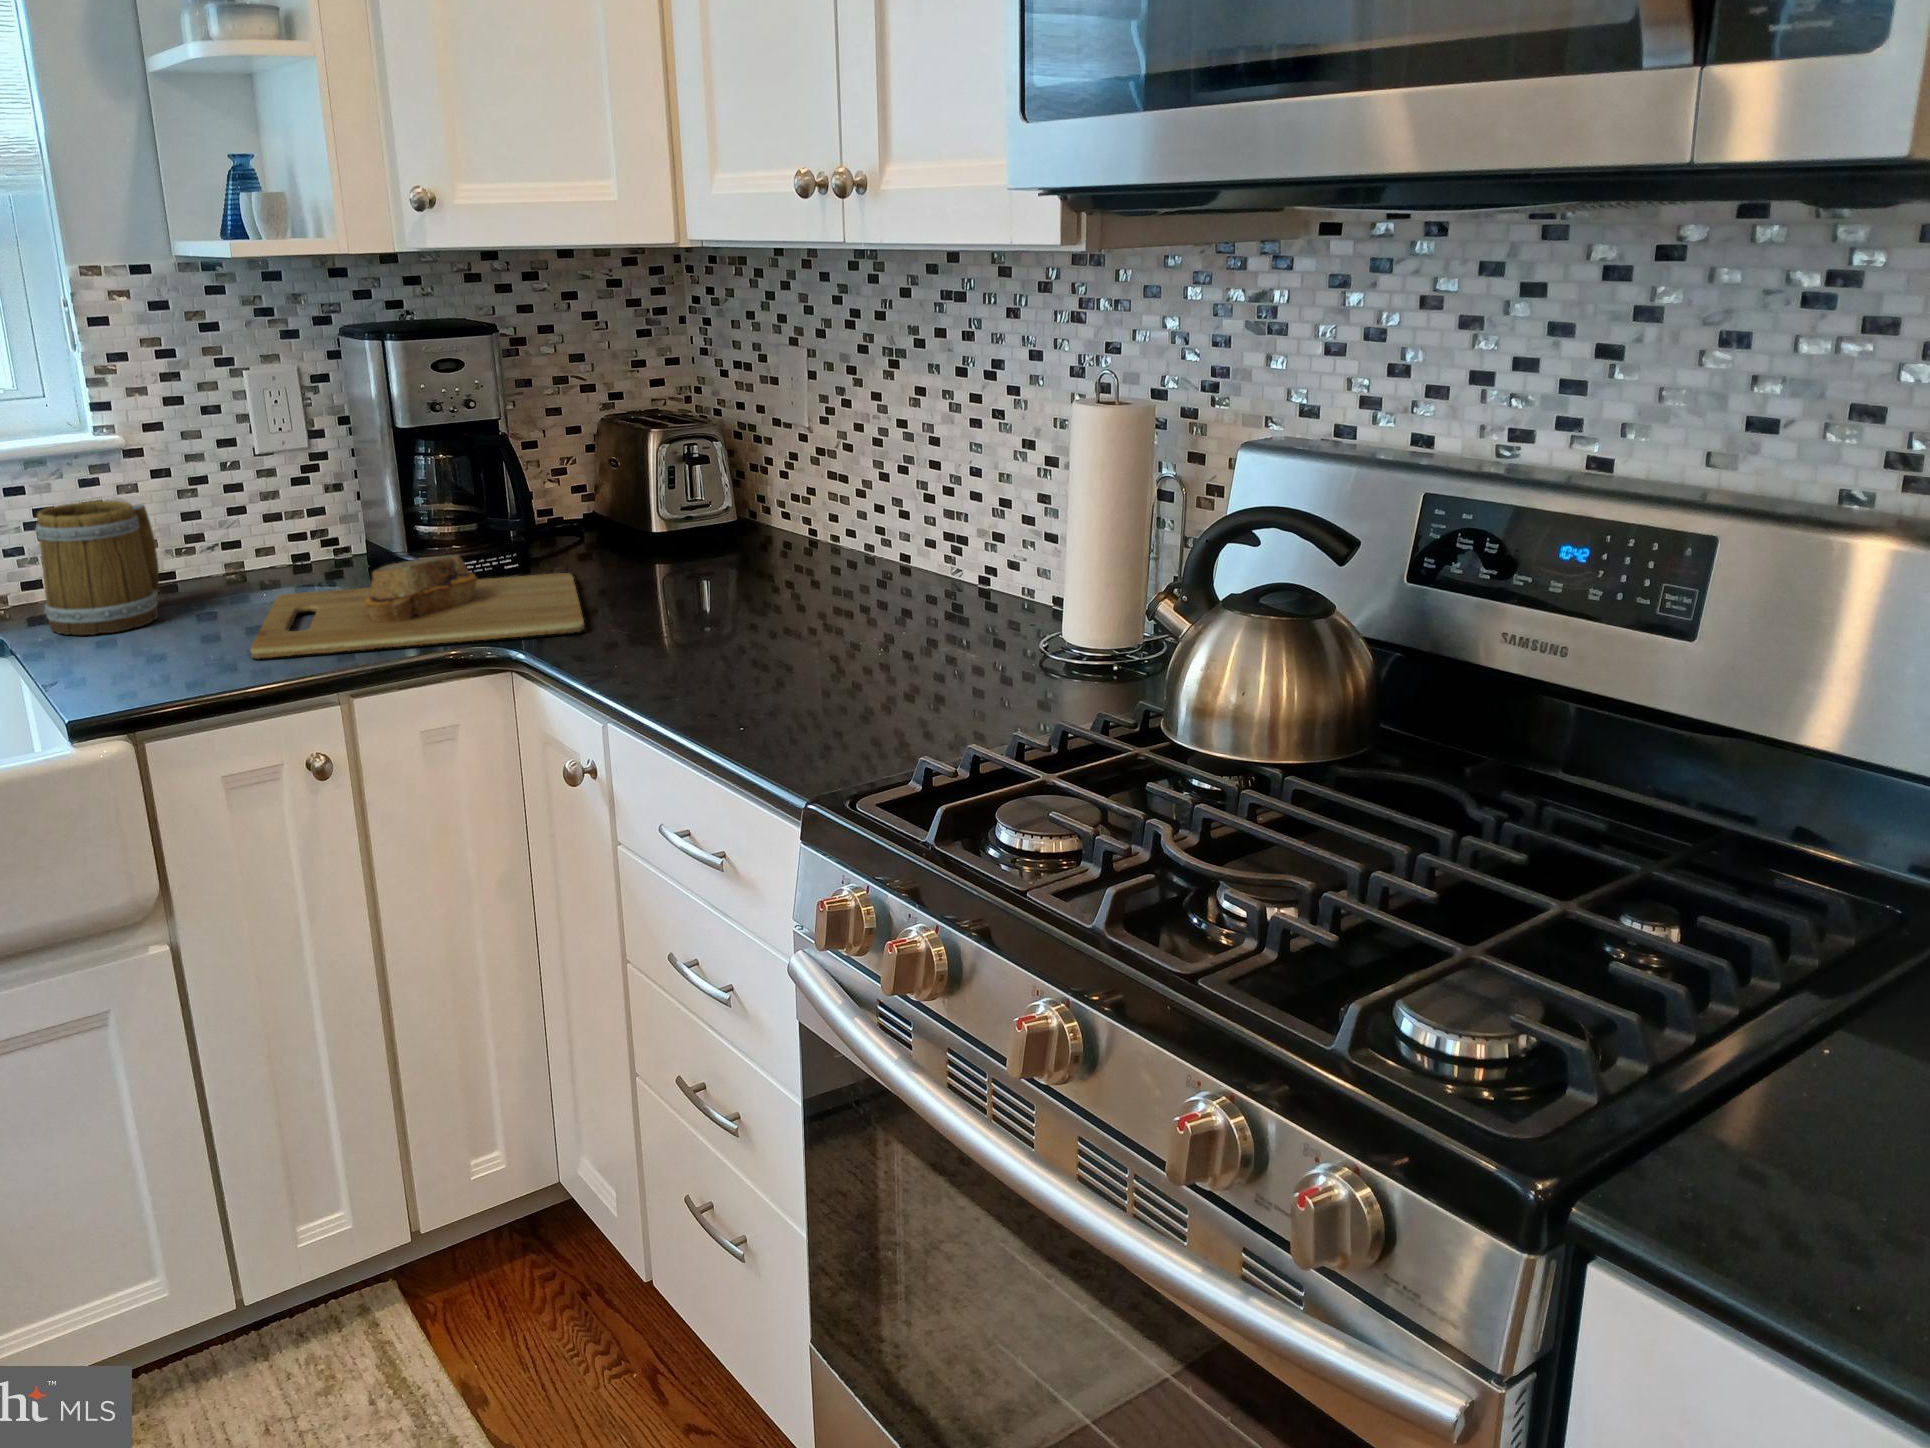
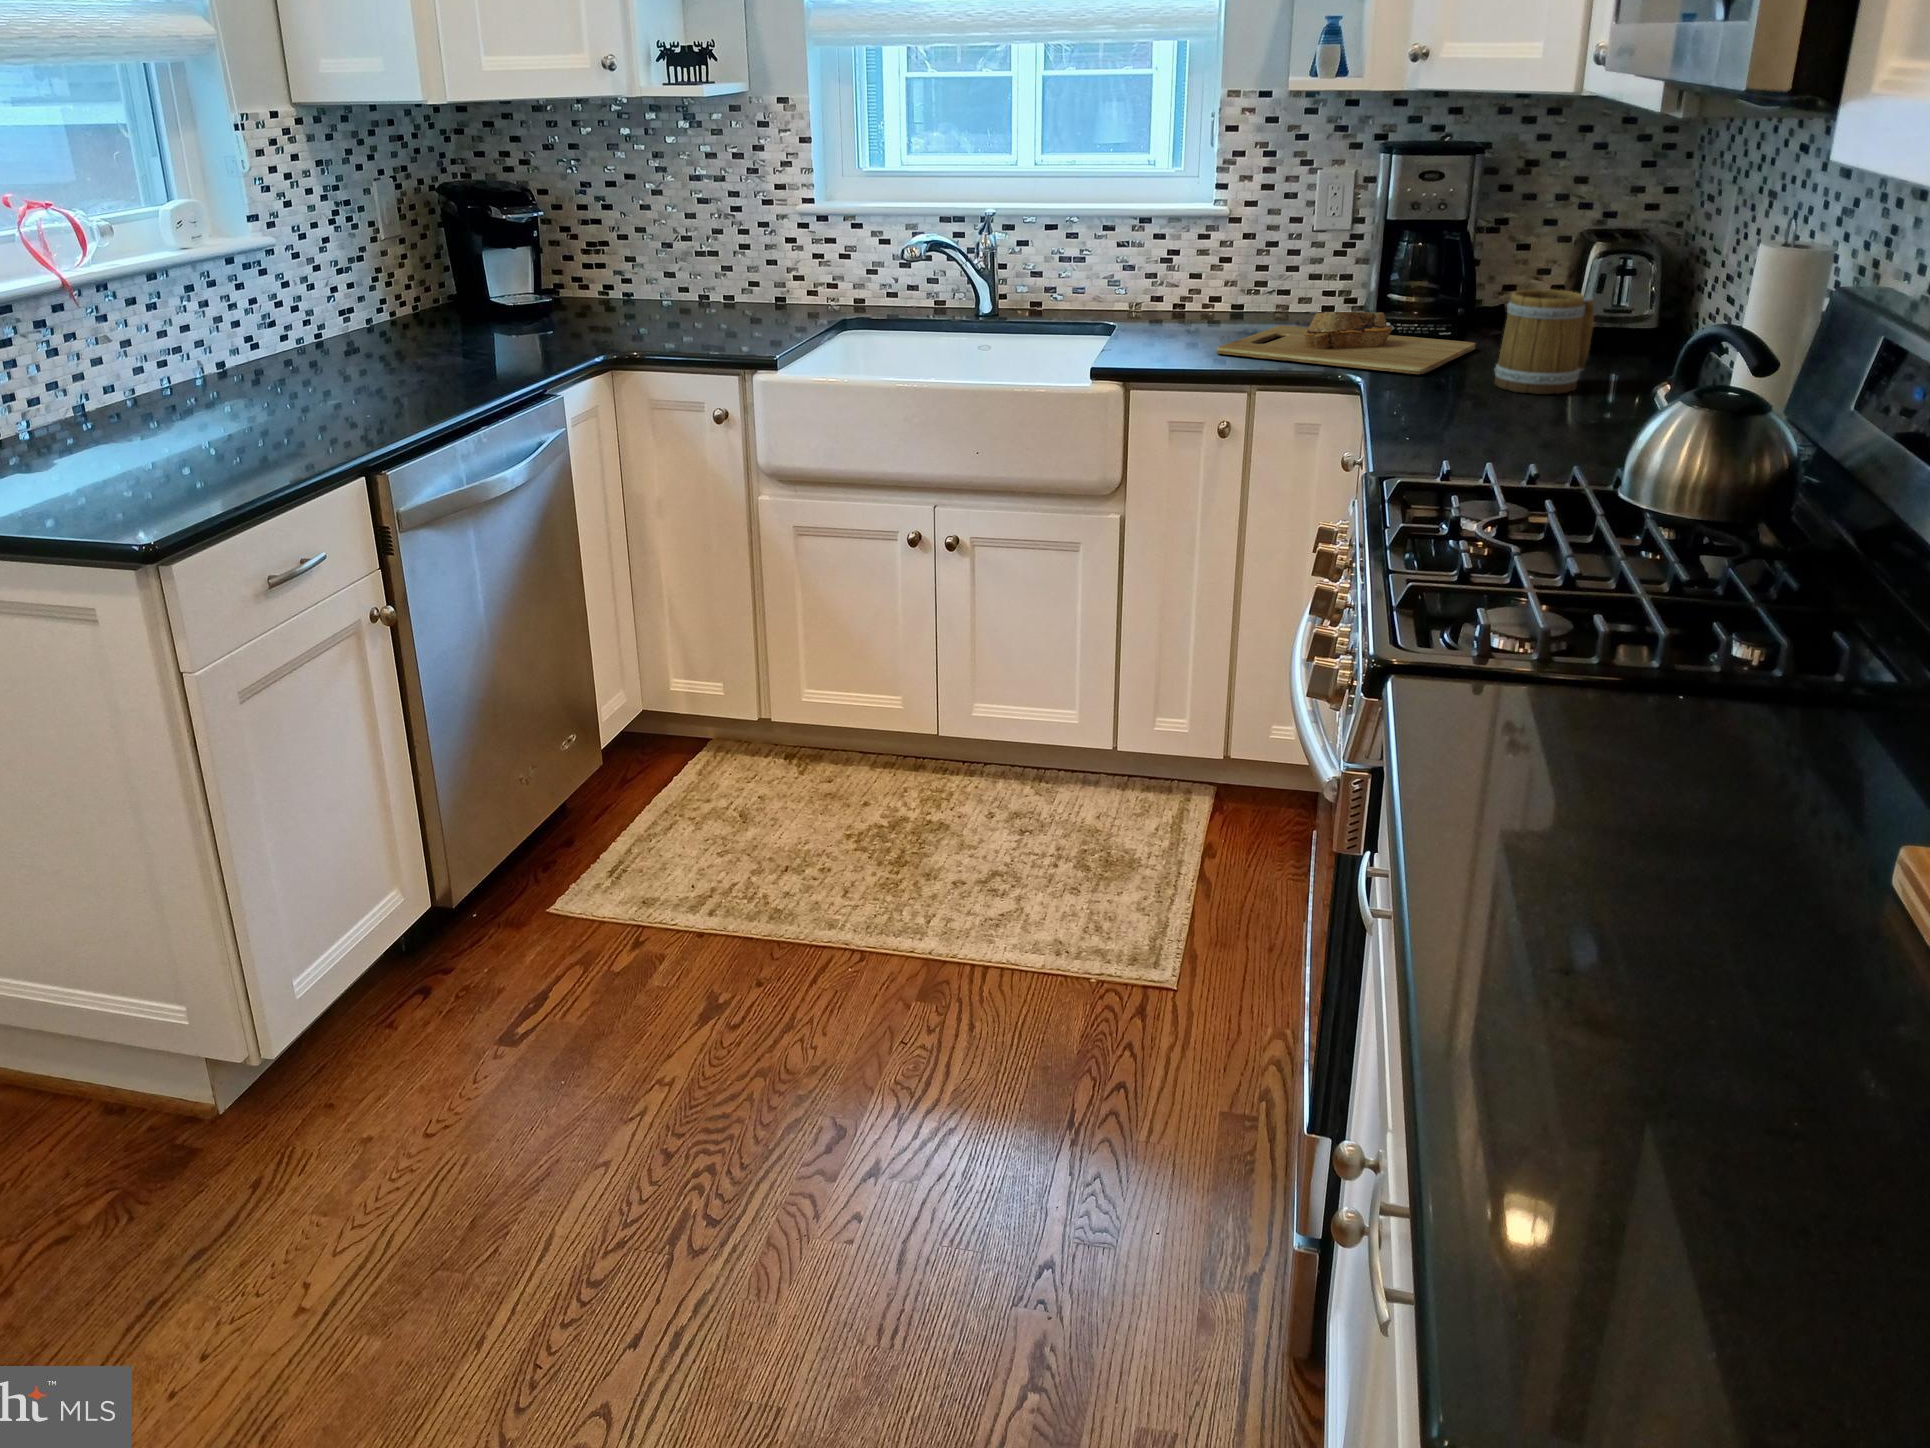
mug: present [35,501,159,635] -> present [1495,289,1594,394]

